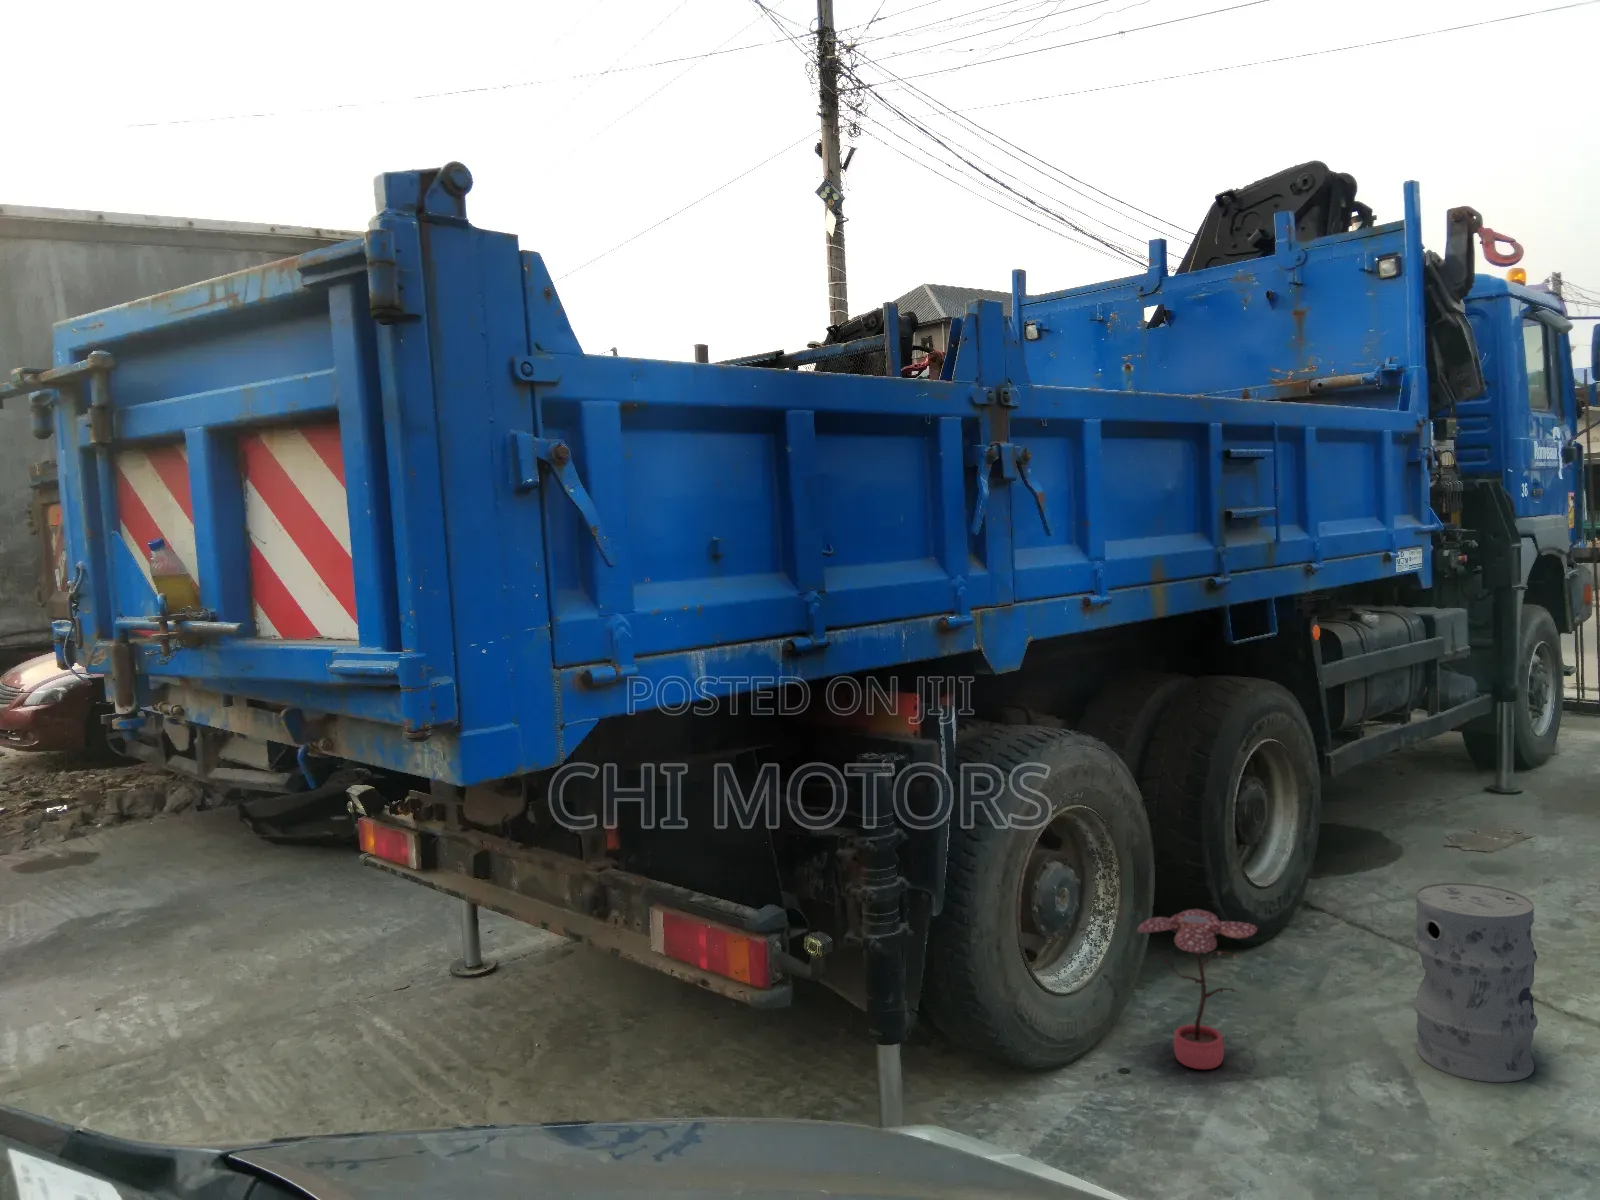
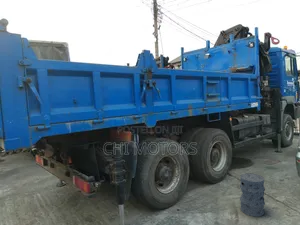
potted plant: present [1137,909,1257,1069] -> none [182,177,206,210]

